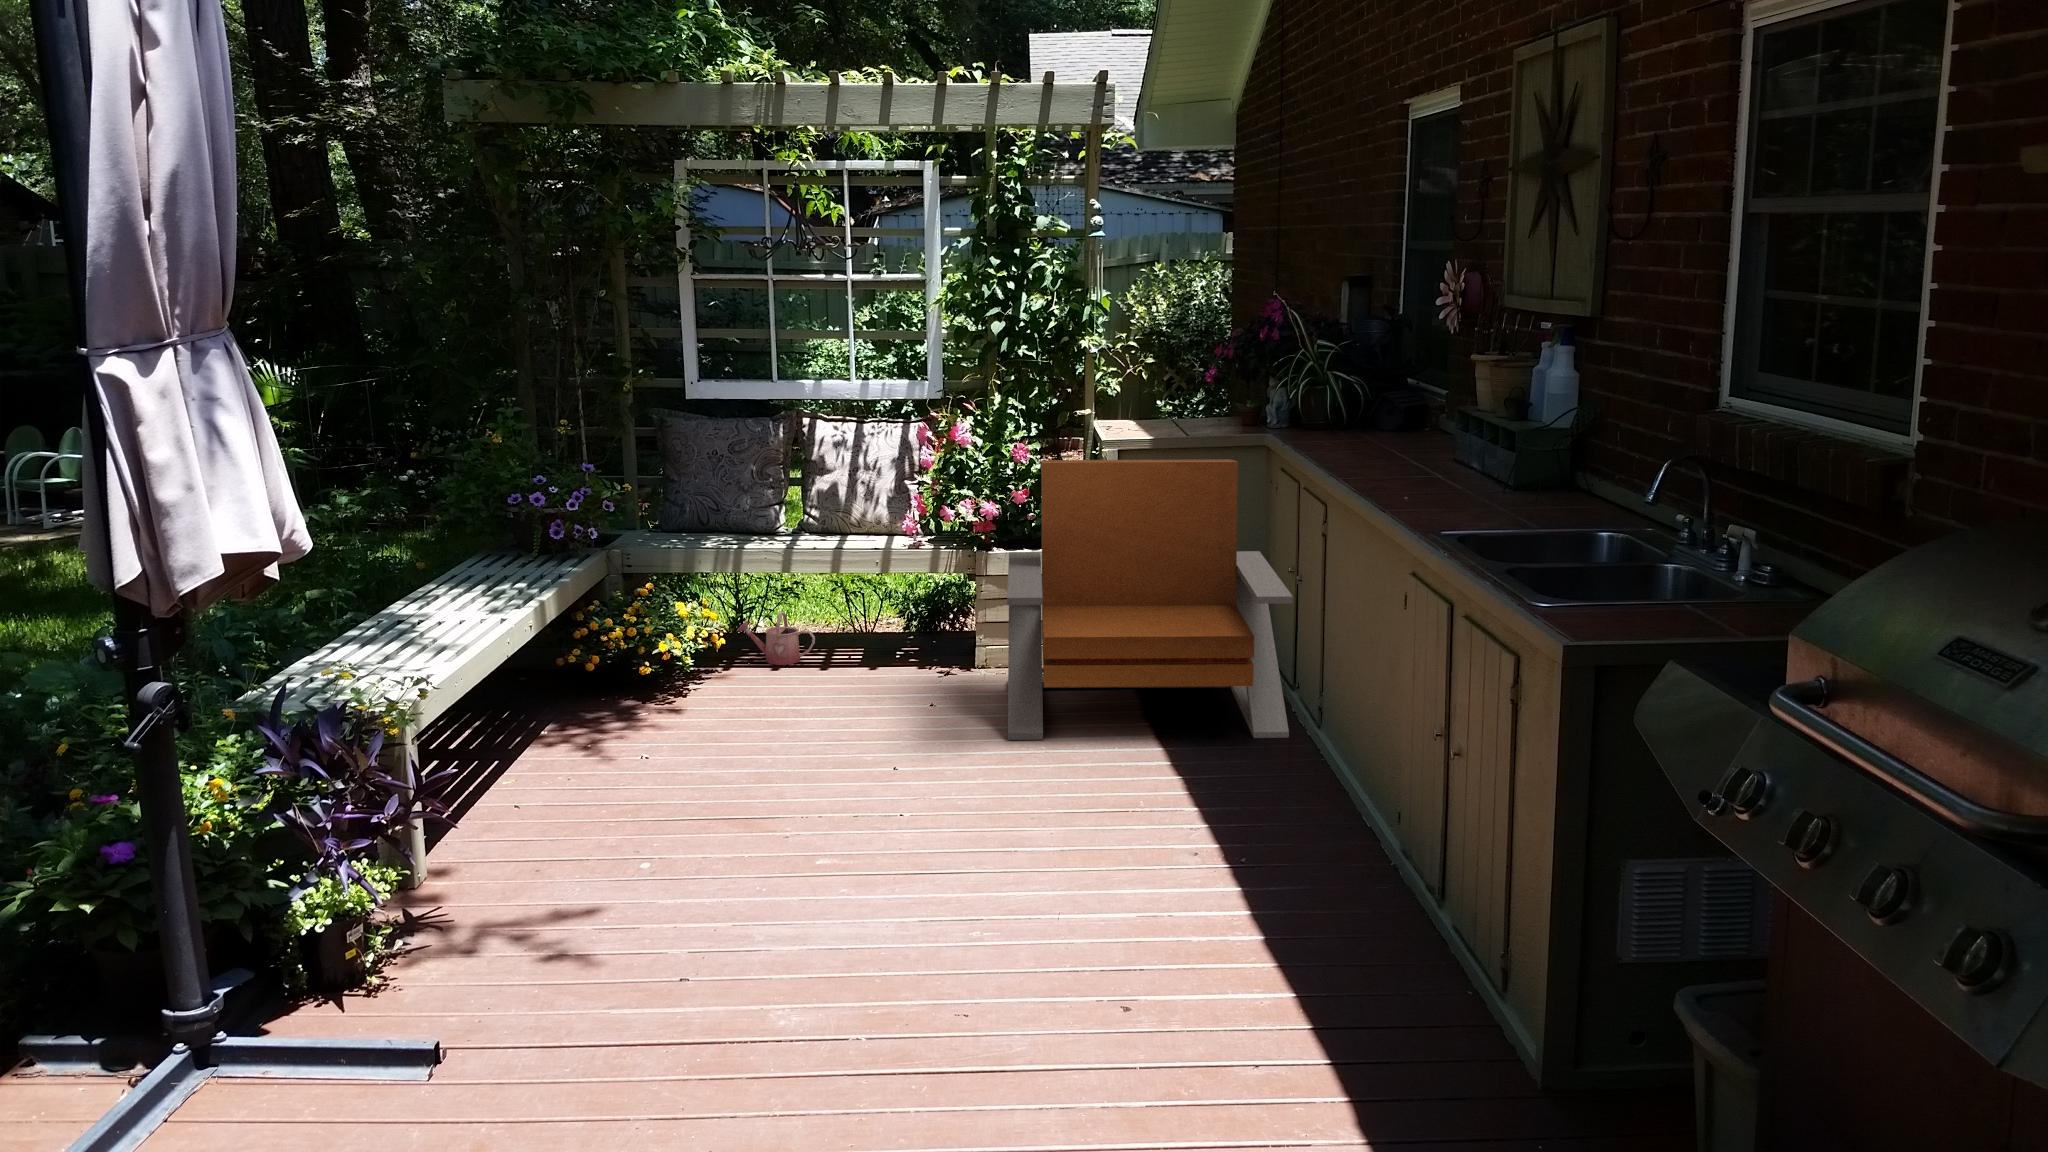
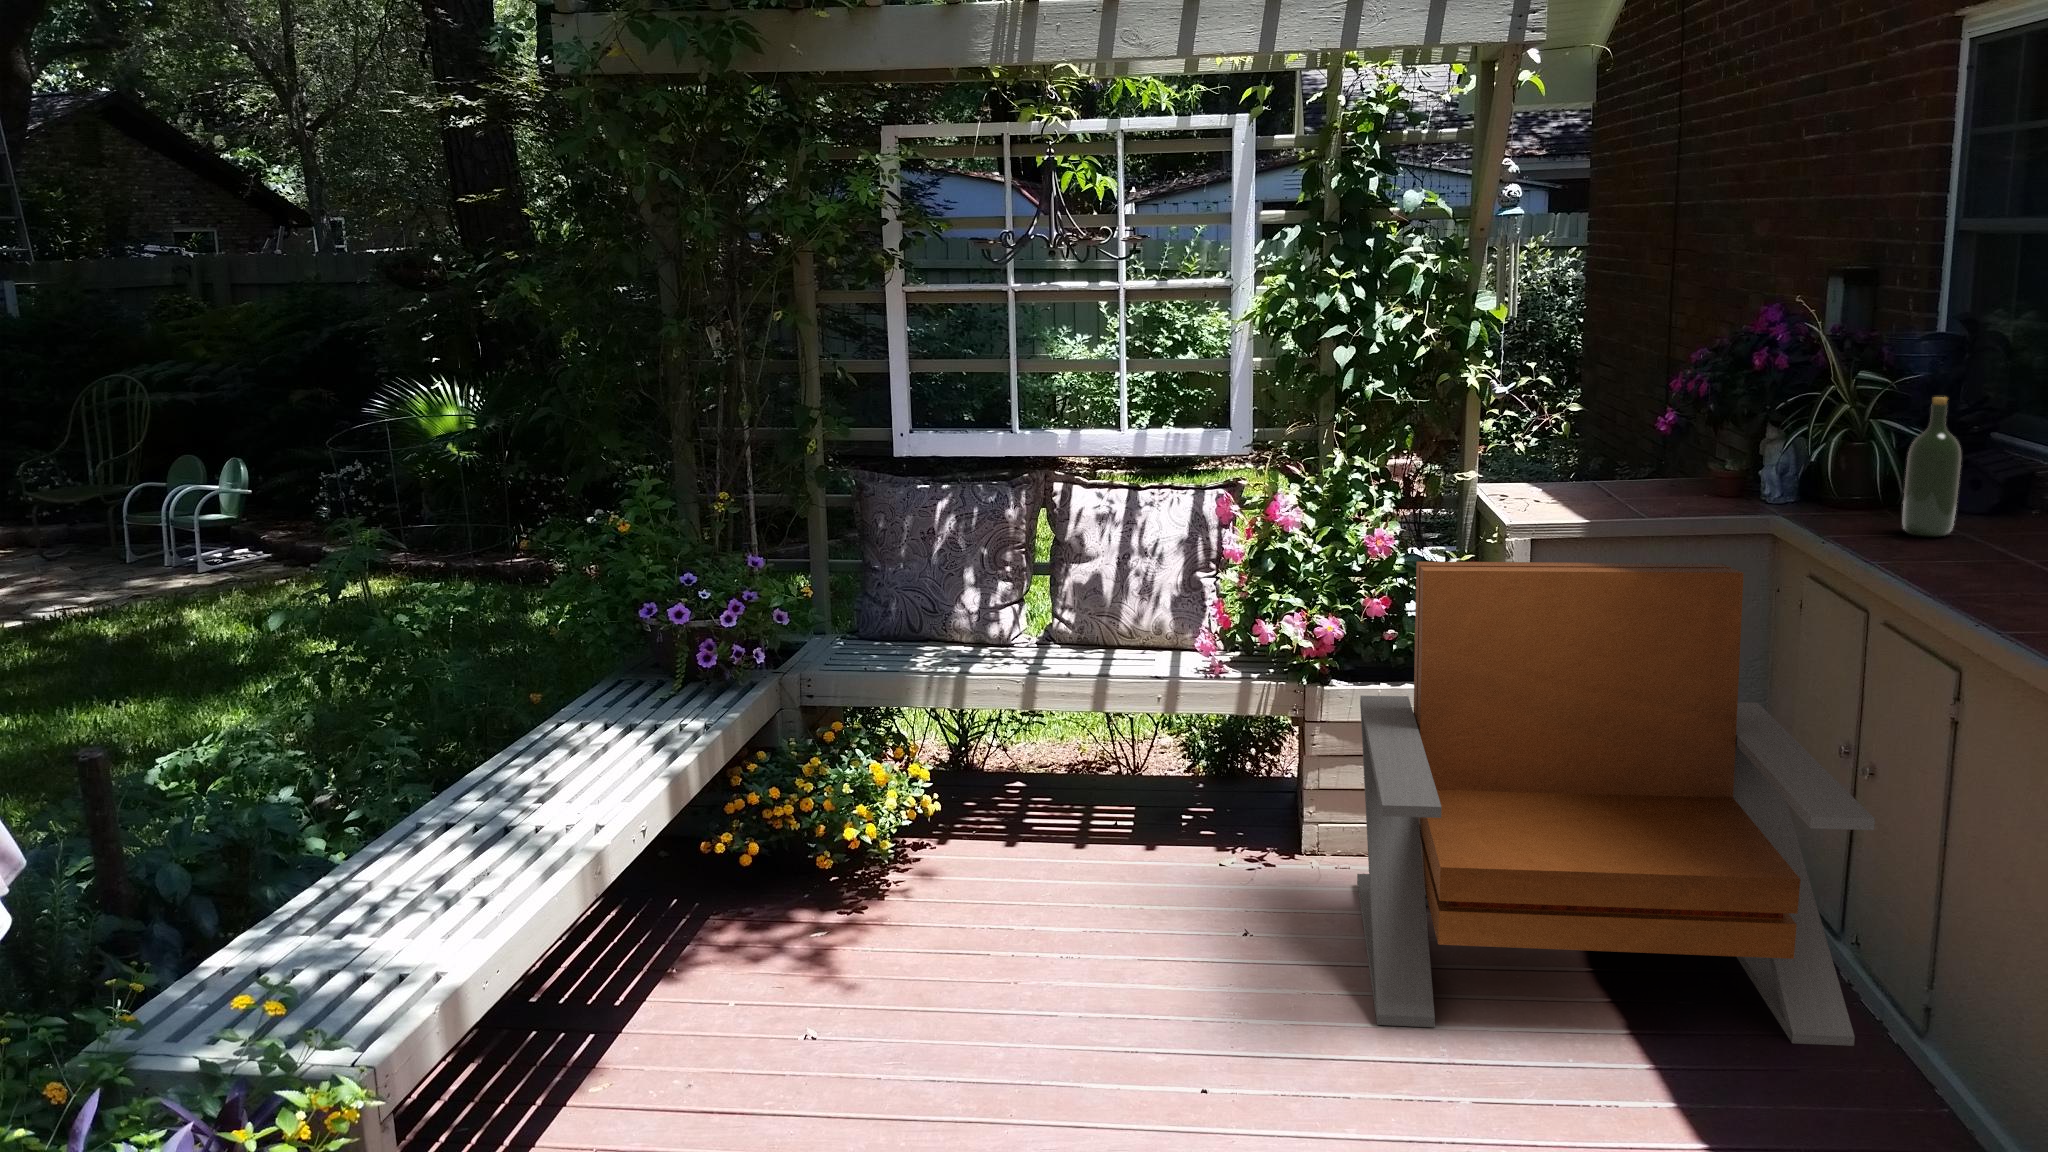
wine bottle: none [1329,351,1359,437] -> present [1903,397,1961,537]
watering can: present [737,611,815,665] -> none [959,757,1068,835]

